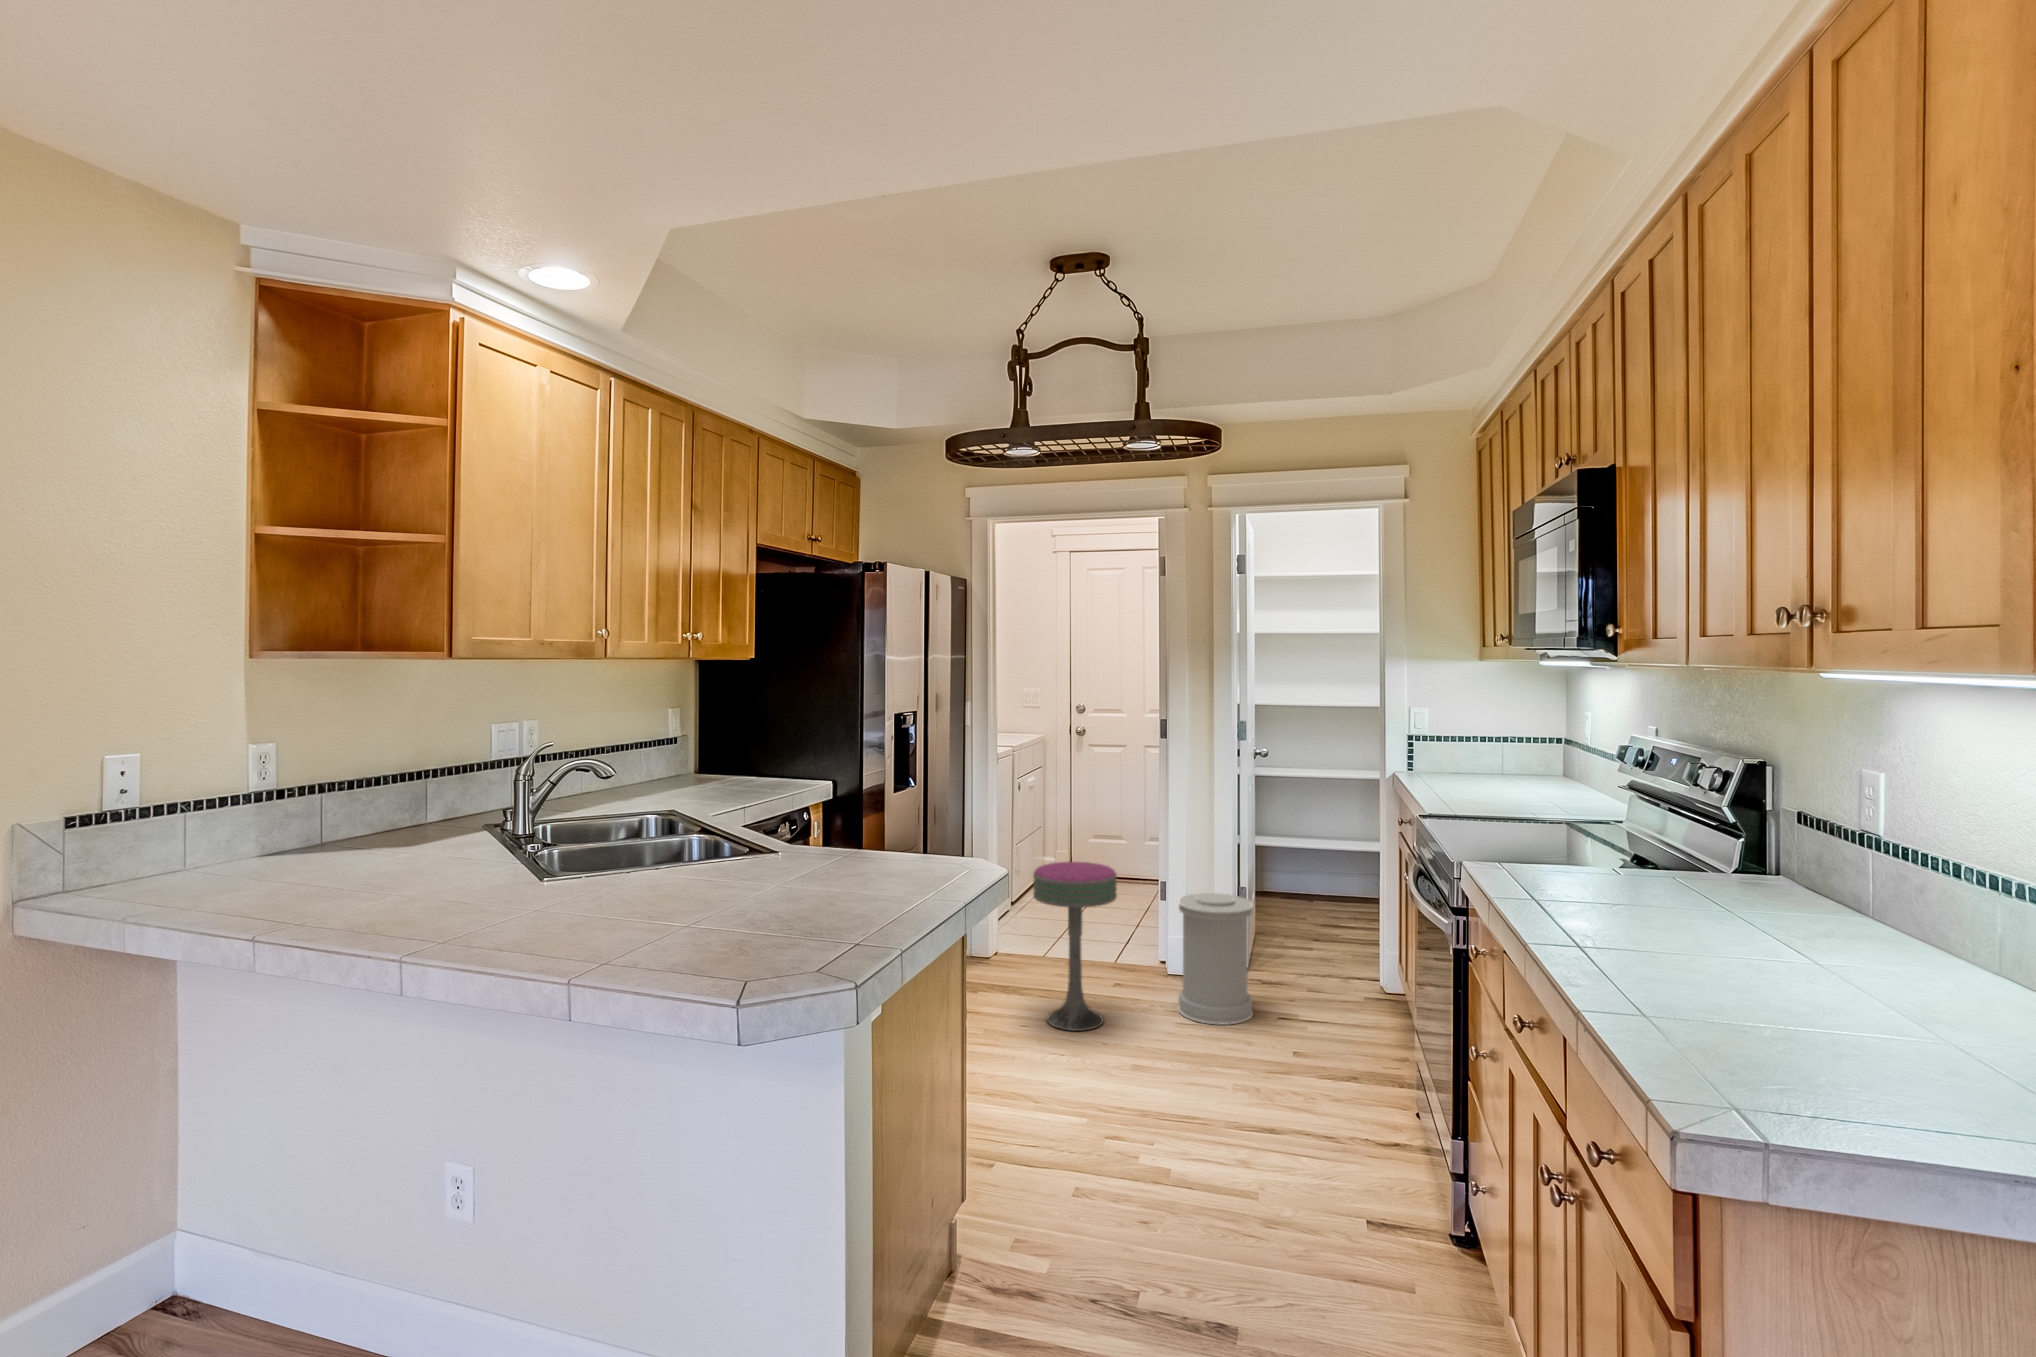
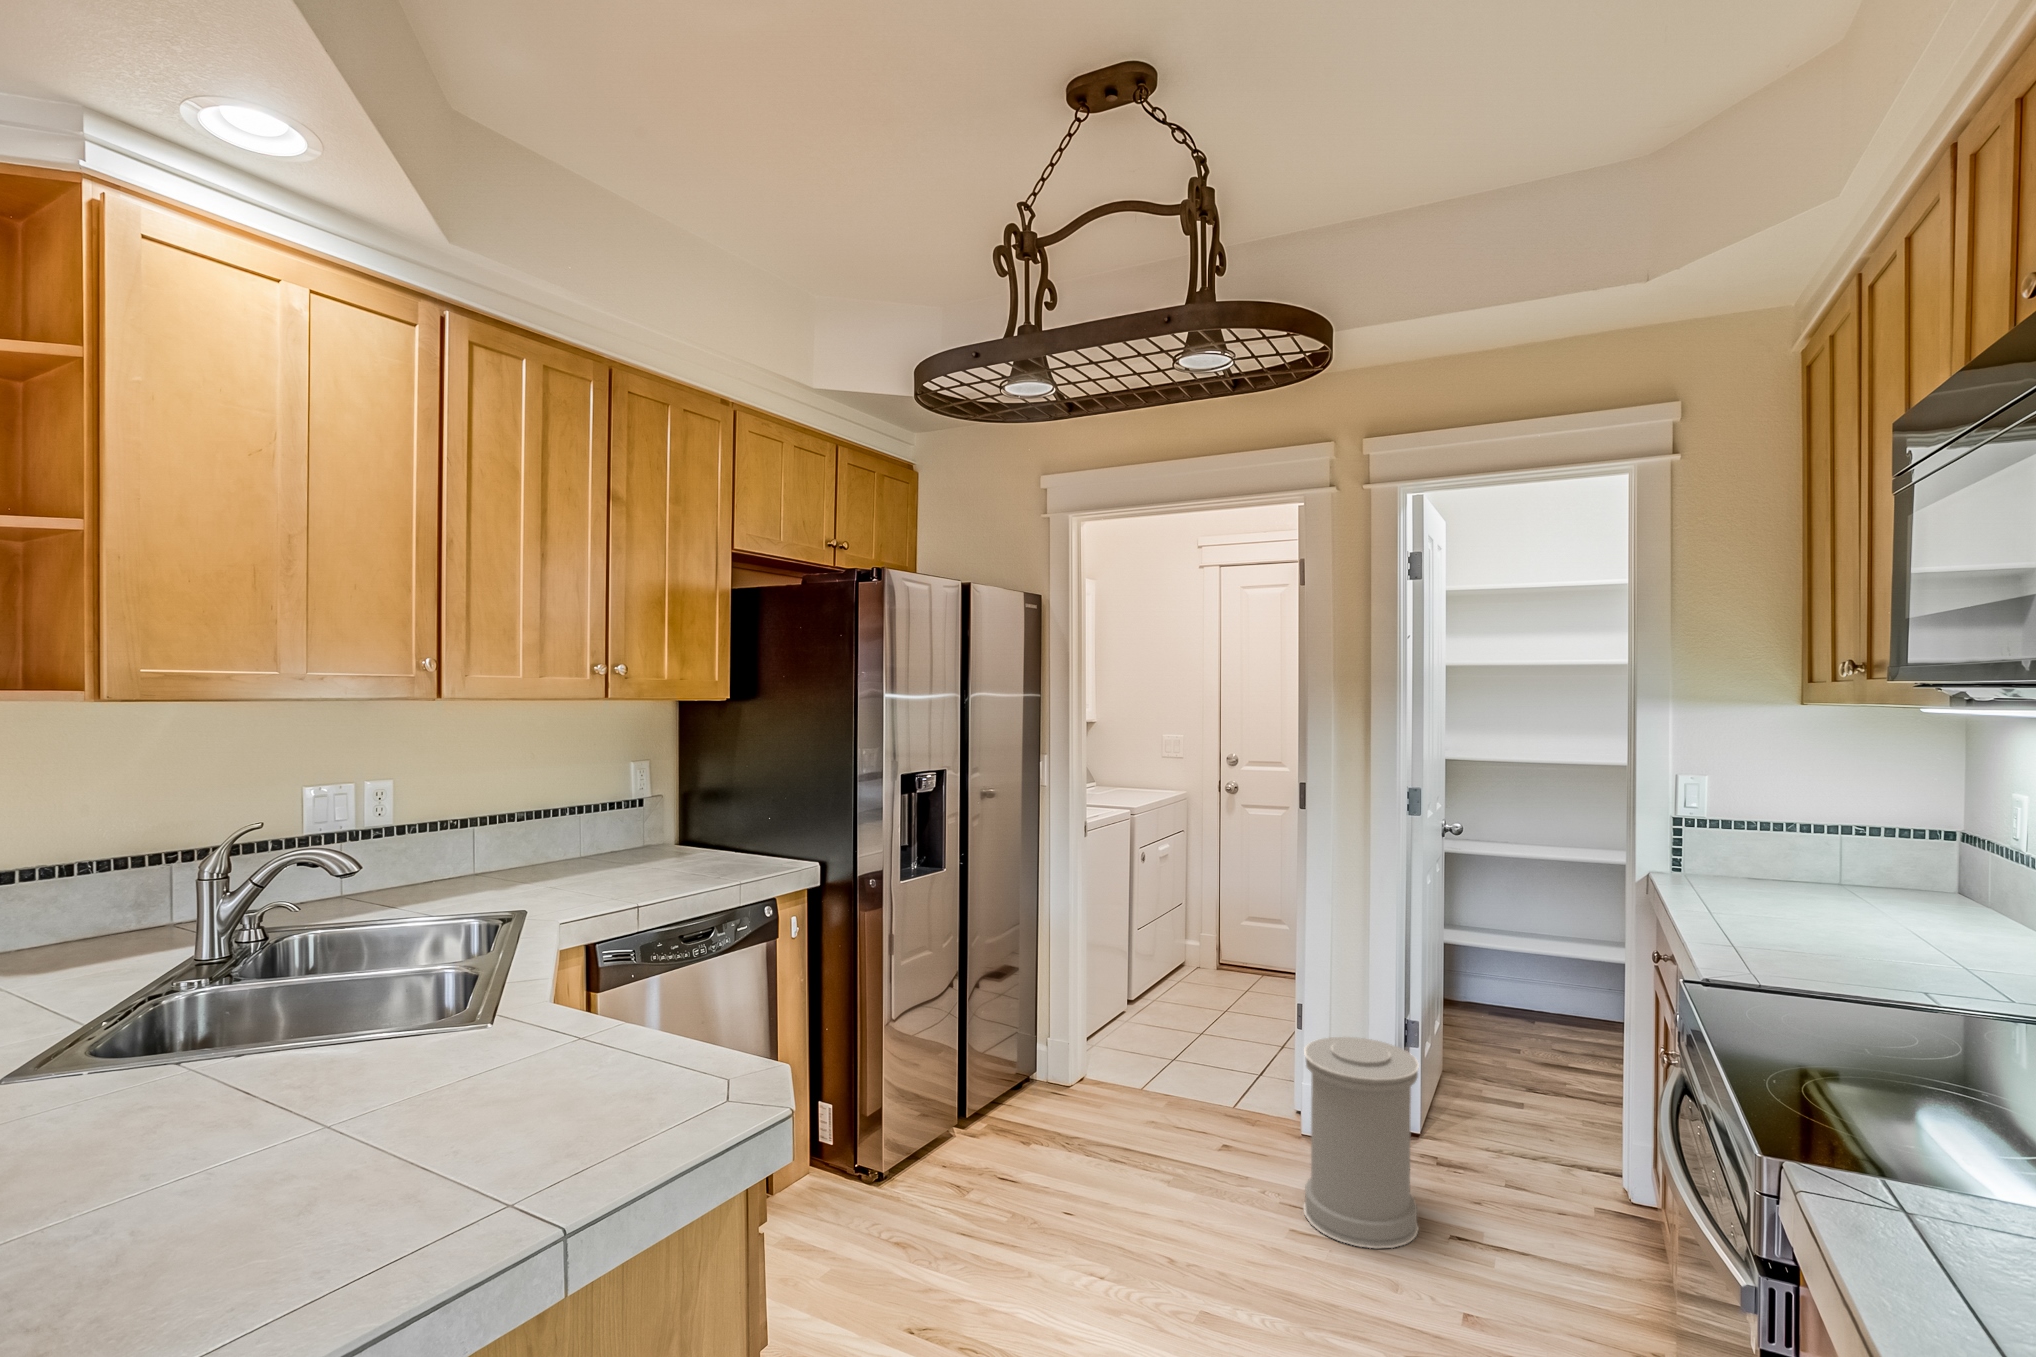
bar stool: present [1033,862,1117,1031] -> none [1088,981,1209,1236]

